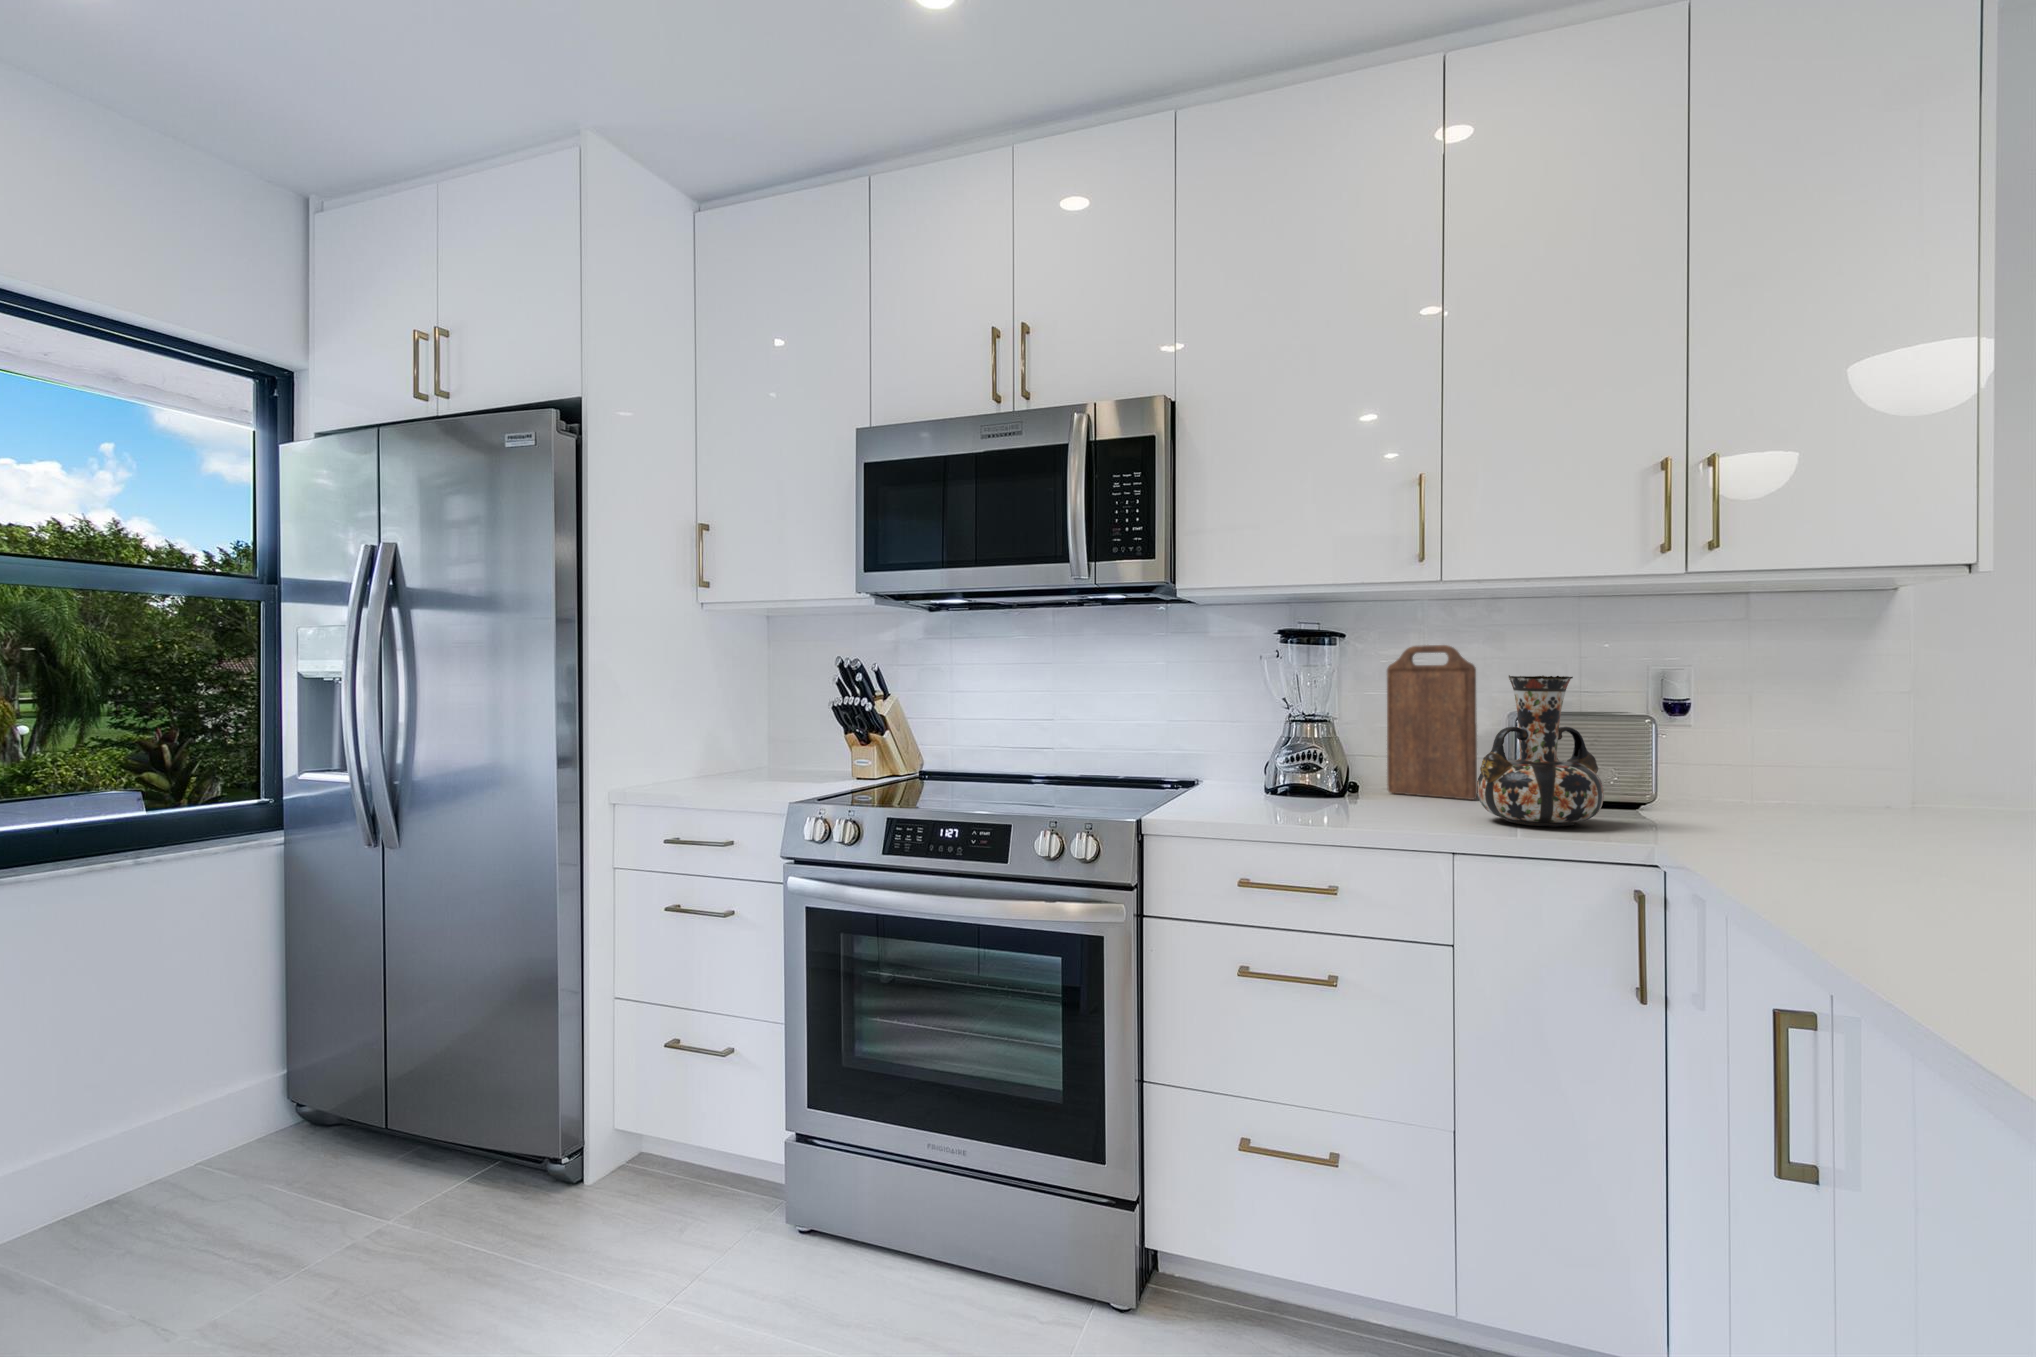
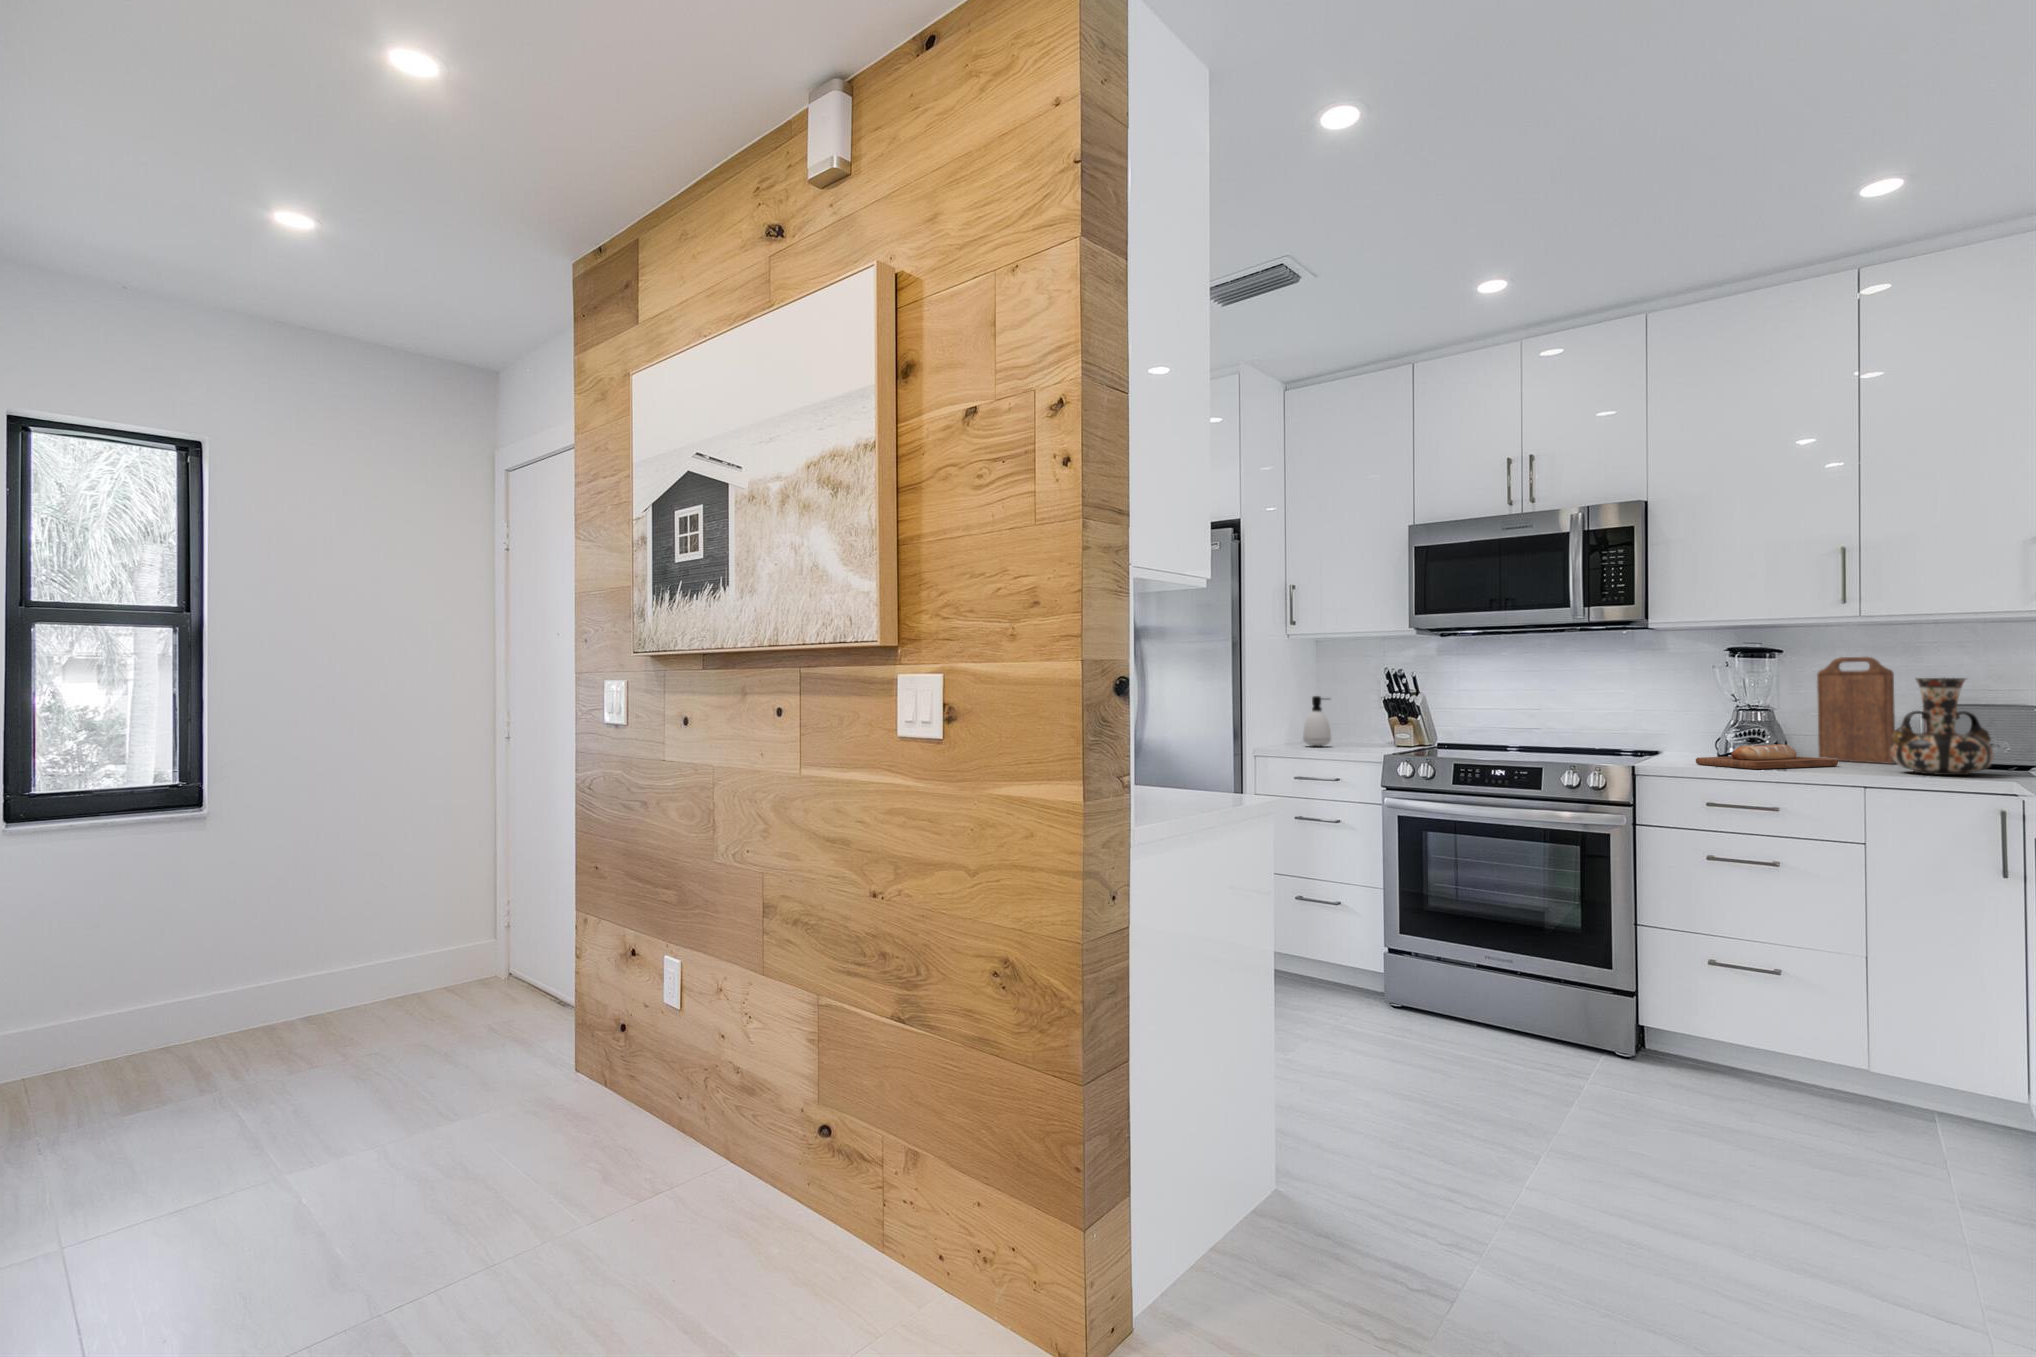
soap dispenser: none [710,701,755,782] -> present [1303,696,1331,746]
bread loaf: none [1230,776,1411,821] -> present [1696,744,1838,769]

